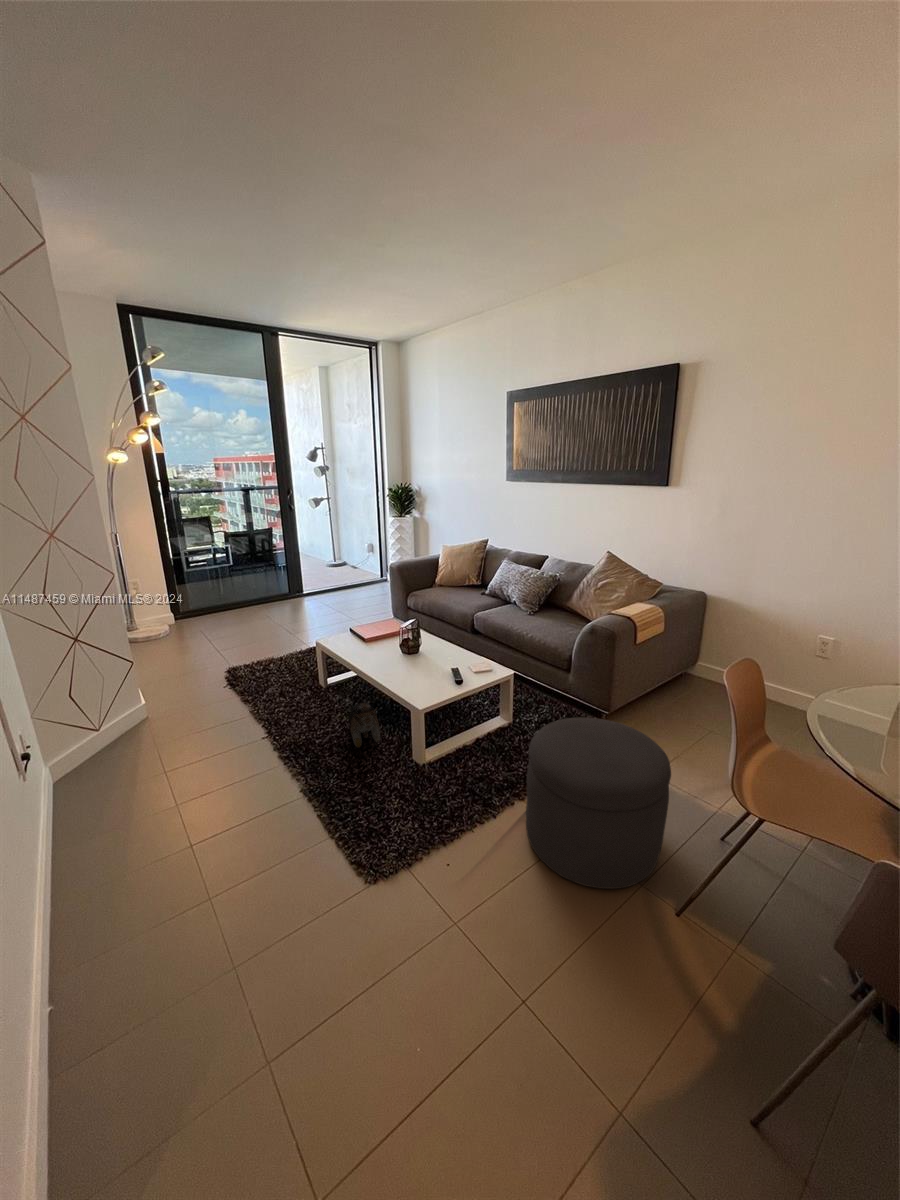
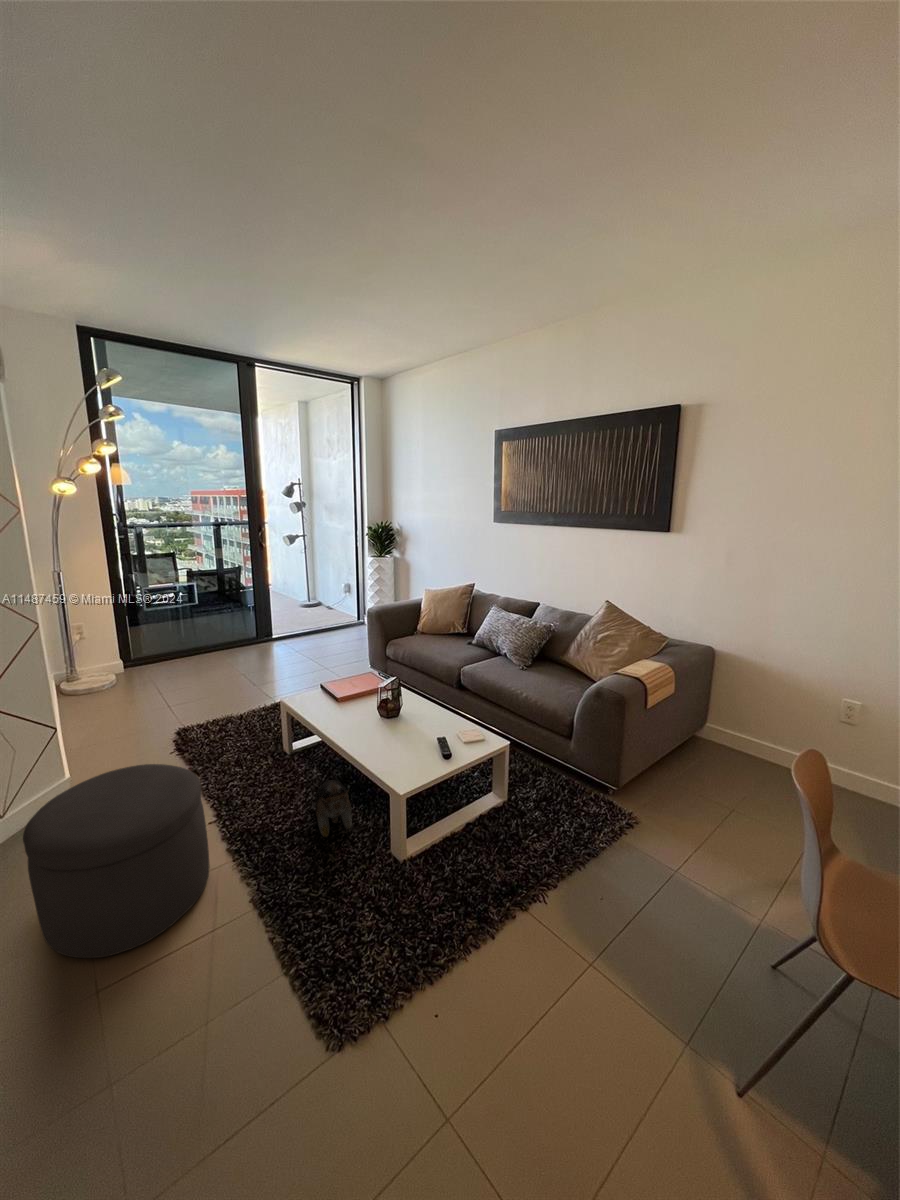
ottoman: present [526,718,671,889] -> present [23,764,210,958]

